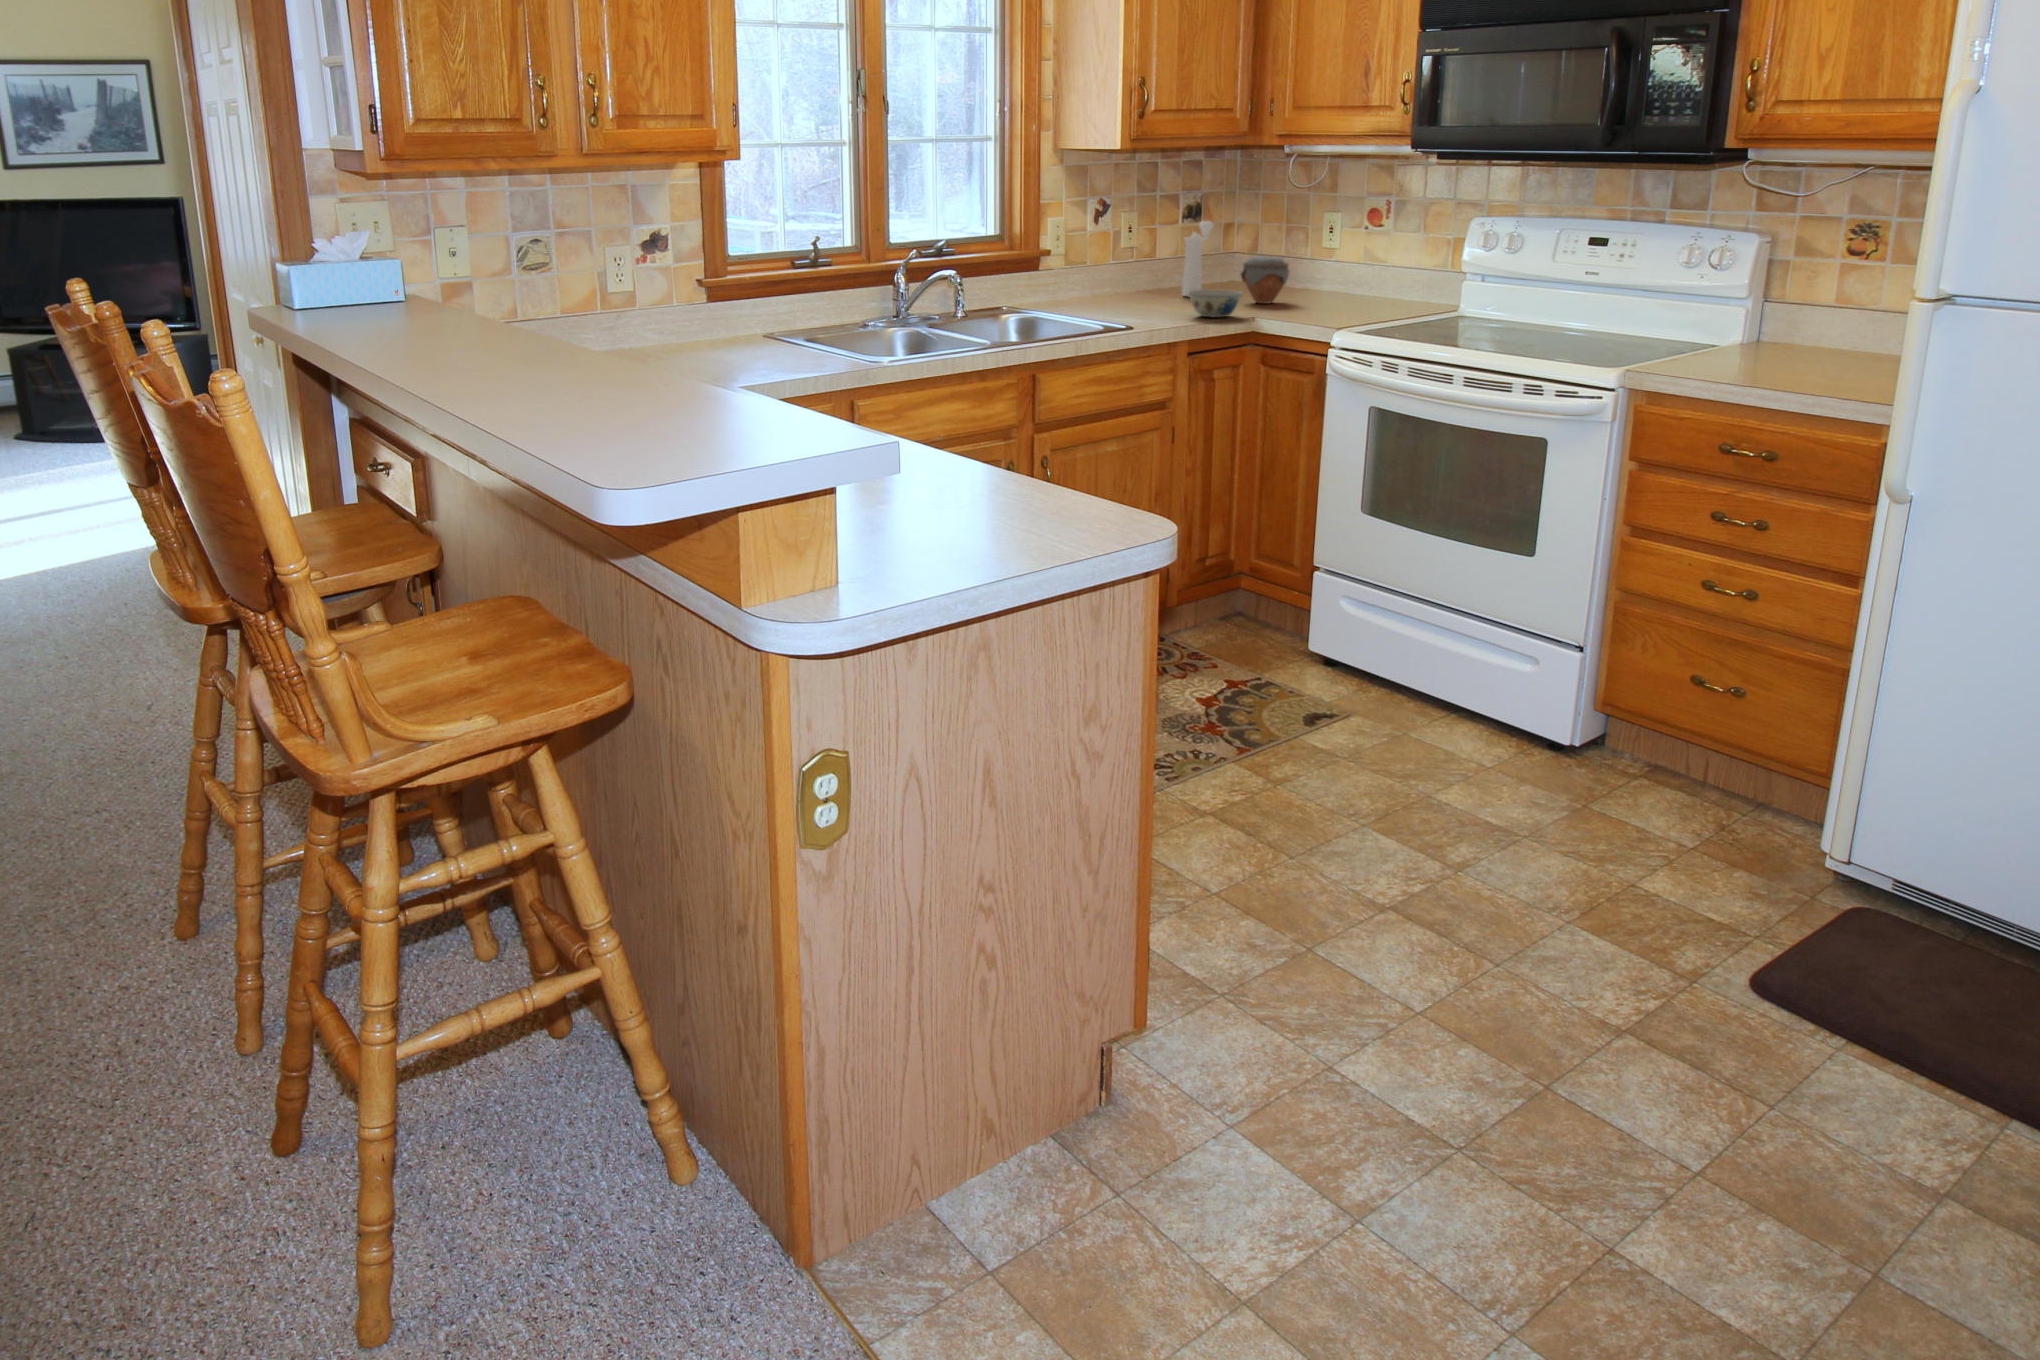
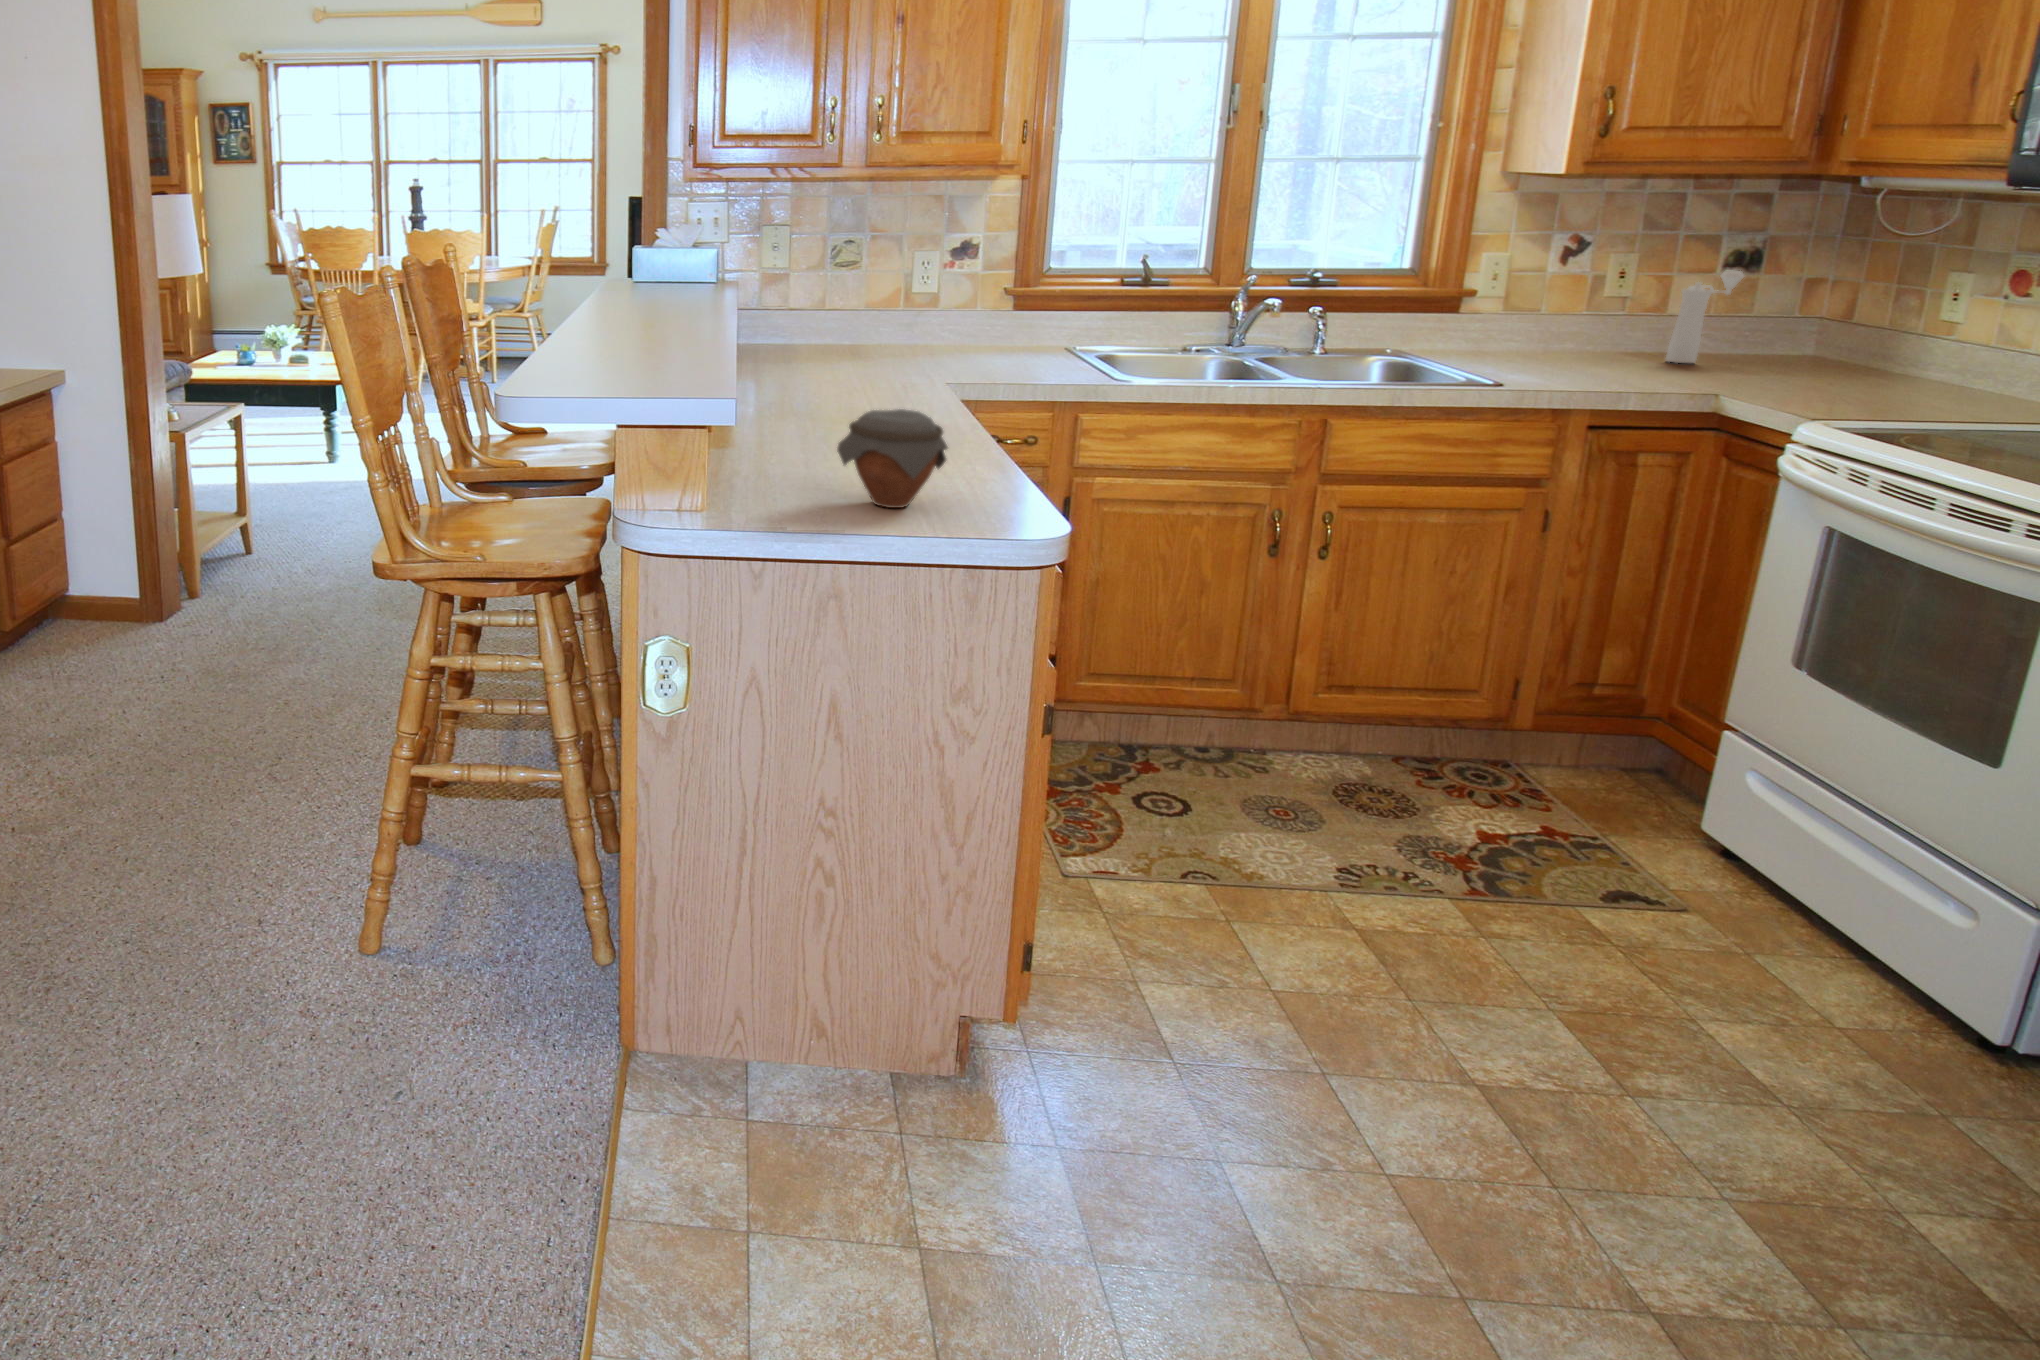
jar: present [1241,256,1289,304] -> present [837,409,948,508]
bowl: present [1188,290,1242,317] -> none [1618,351,1704,387]

